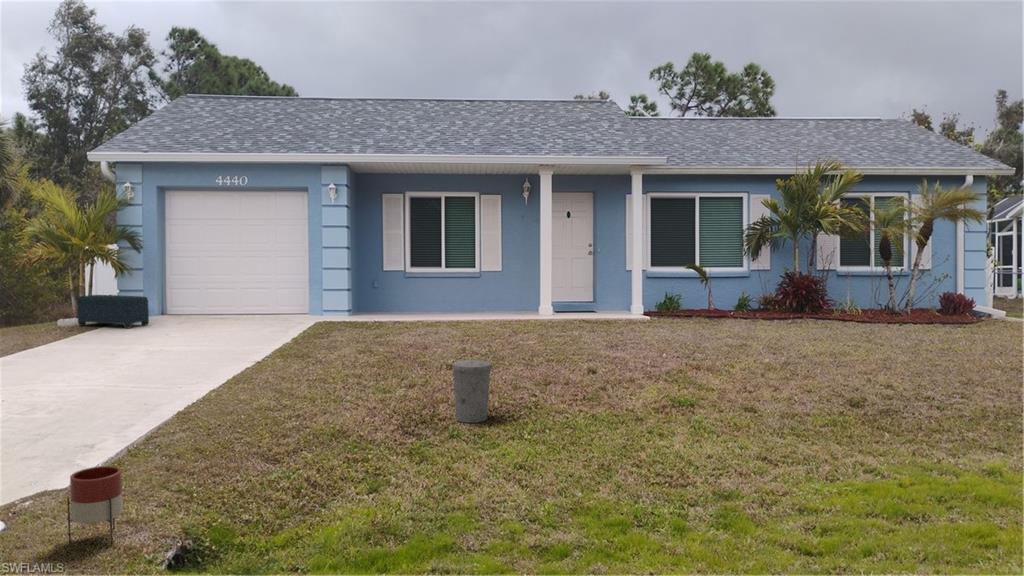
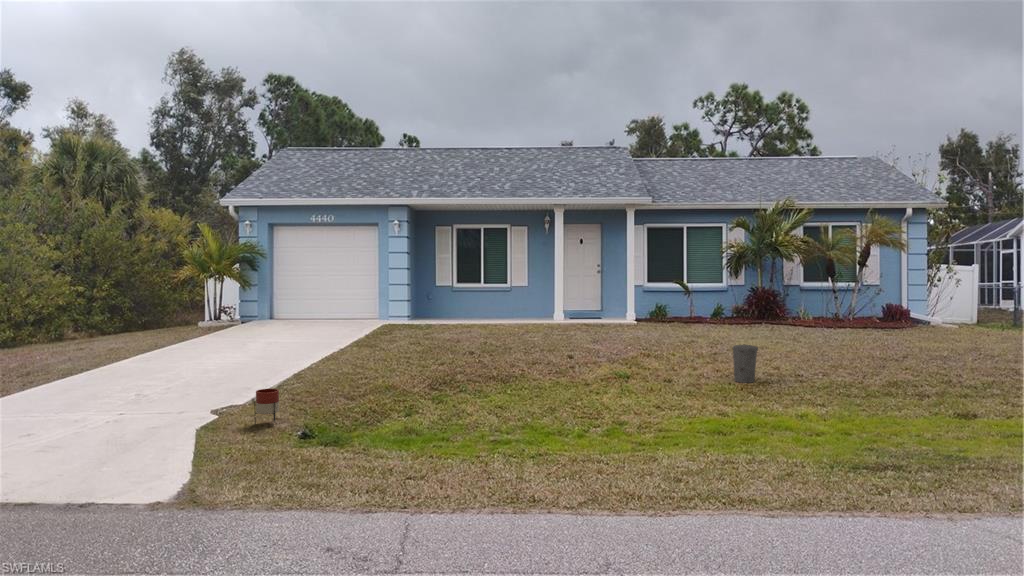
bench: present [77,295,149,328] -> none [212,304,262,328]
trash can: present [452,360,492,423] -> present [733,345,758,383]

